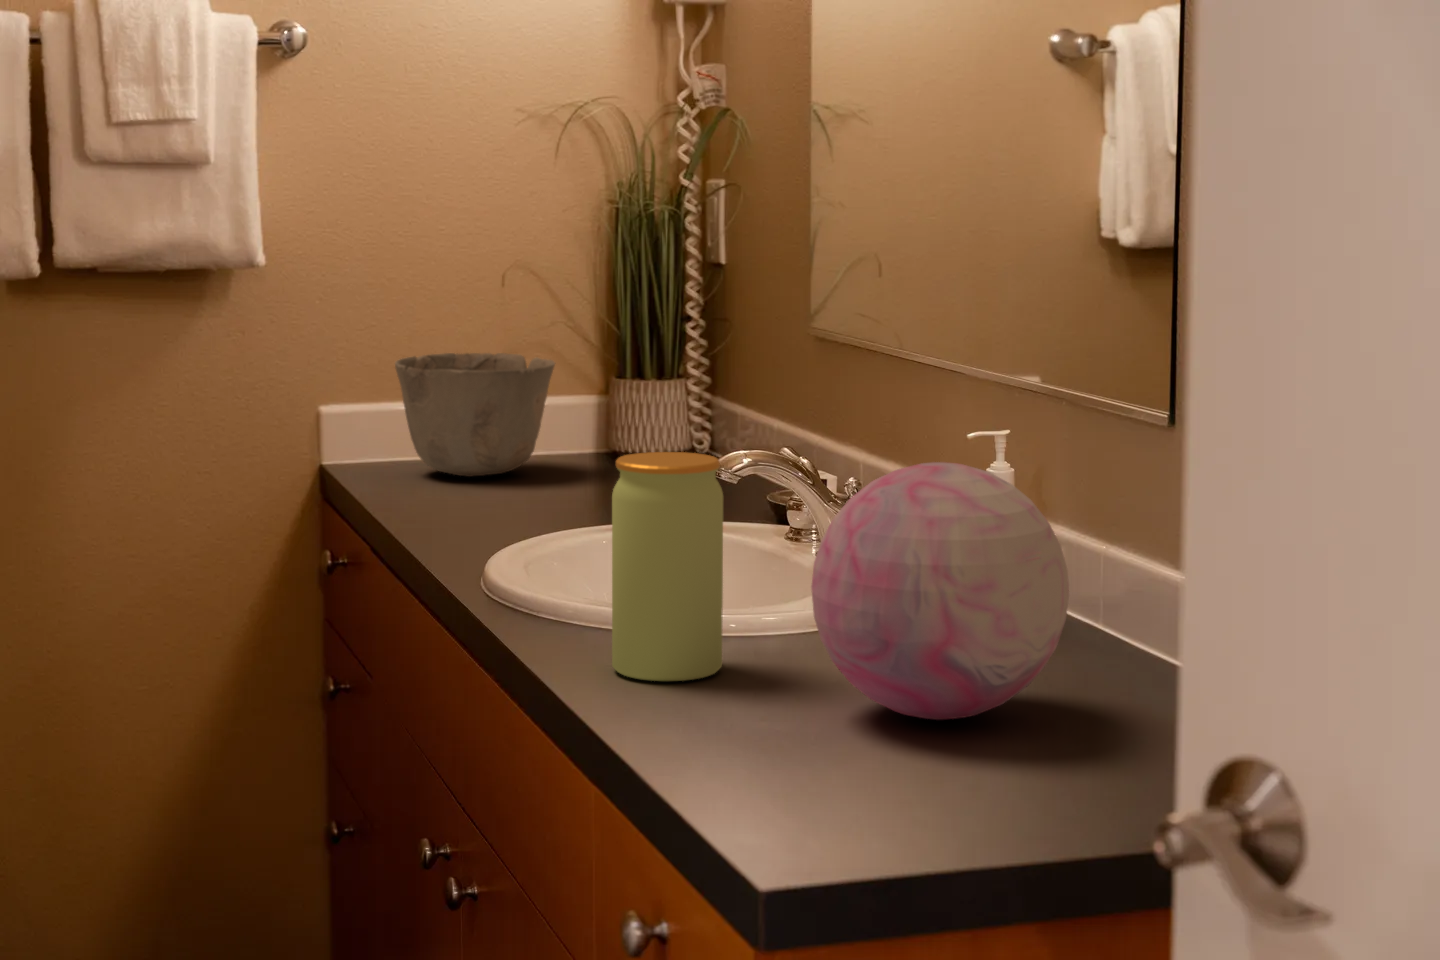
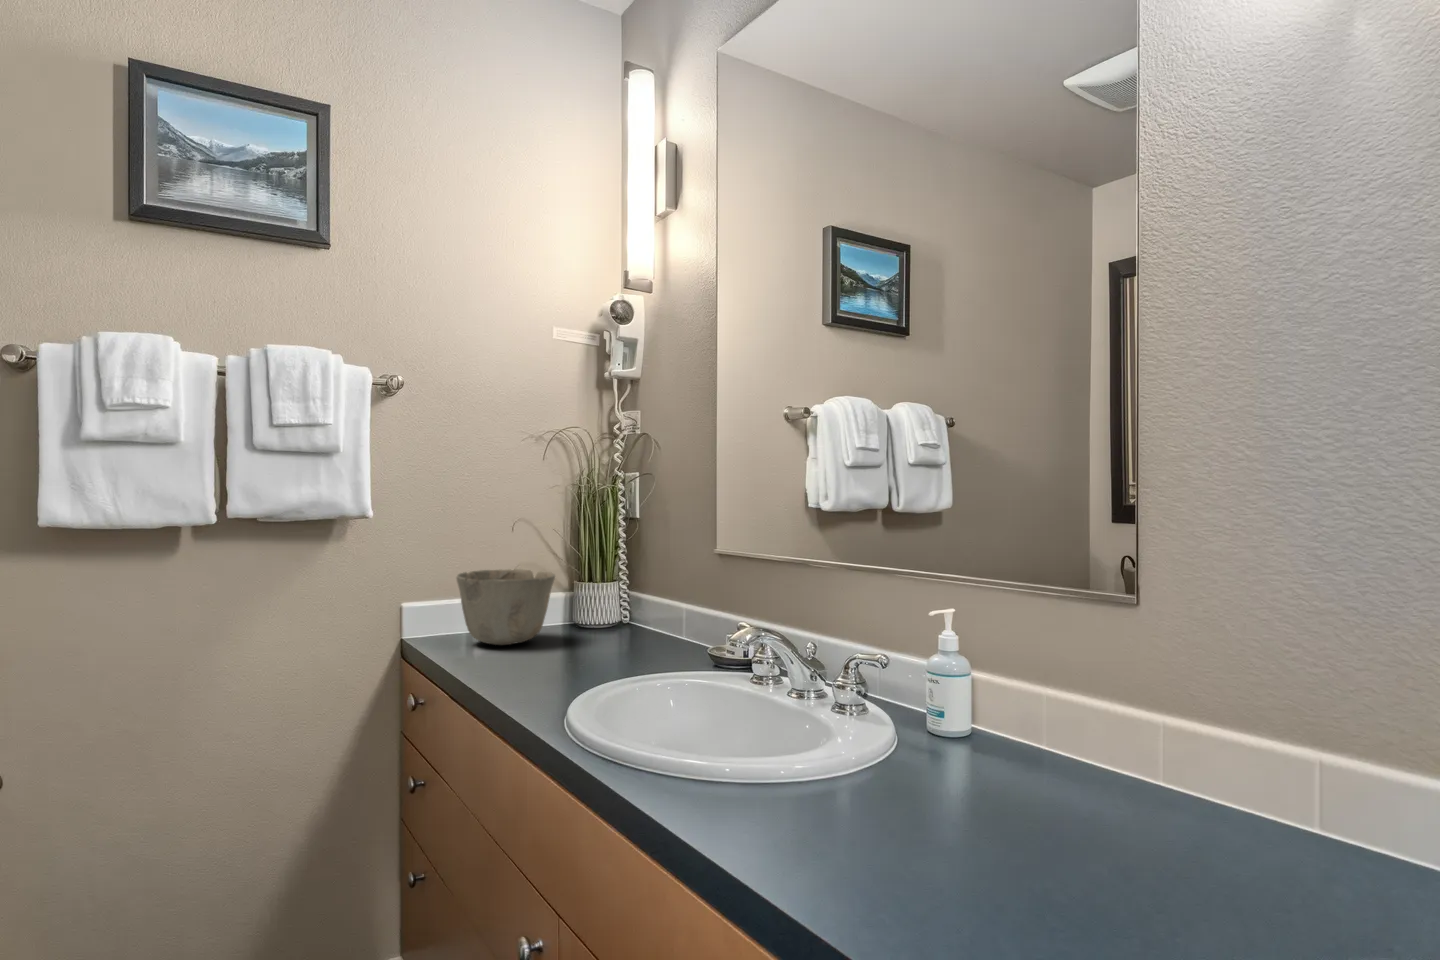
jar: present [612,452,723,681] -> none [751,638,844,838]
decorative orb: present [811,462,1069,720] -> none [959,643,1194,871]

